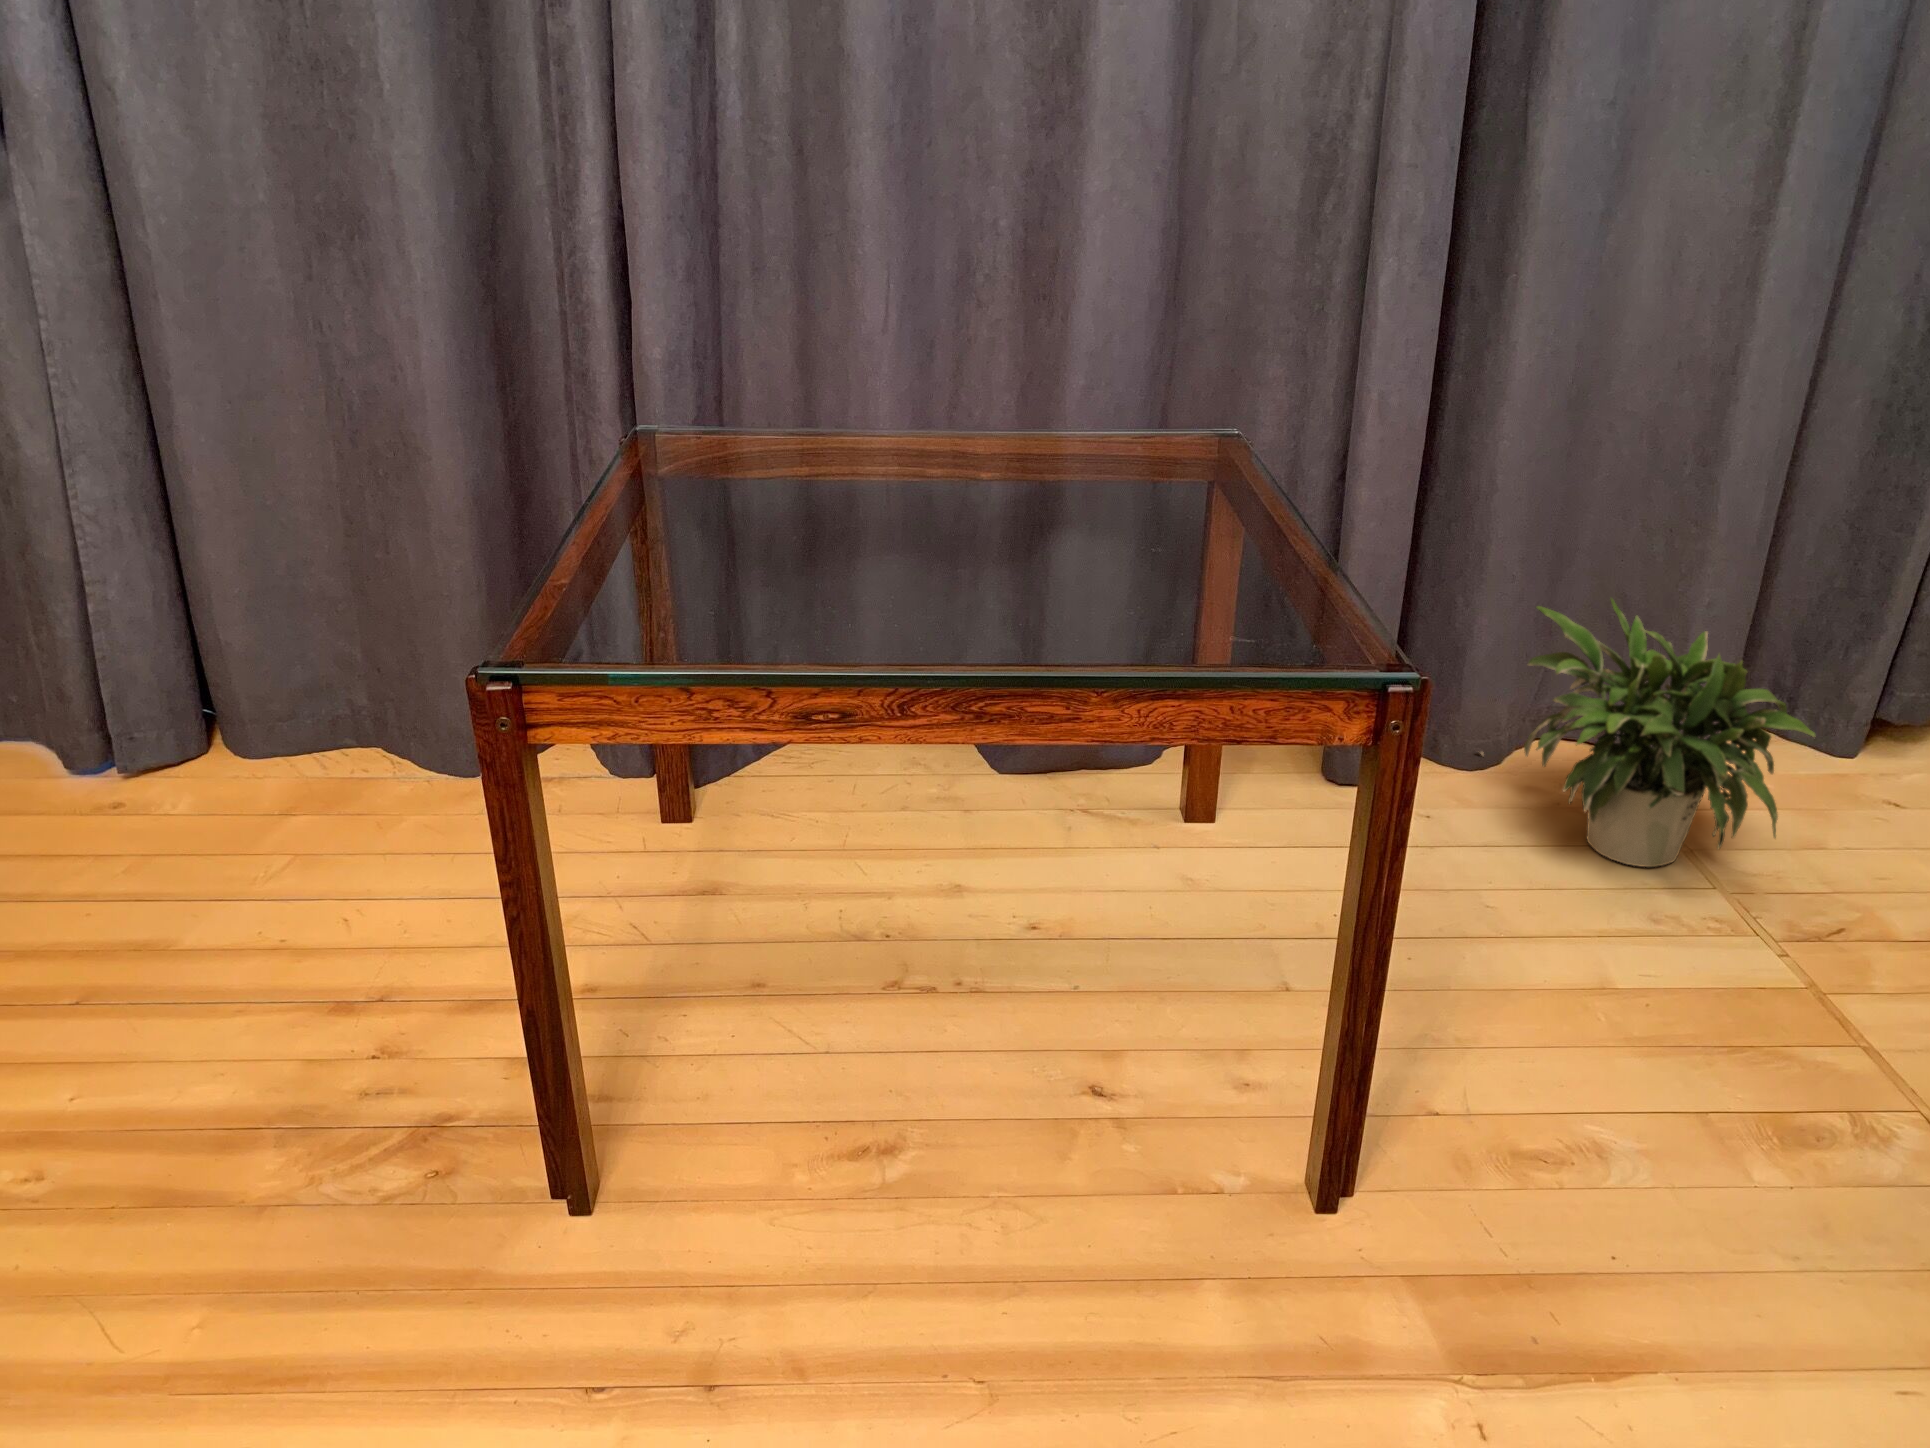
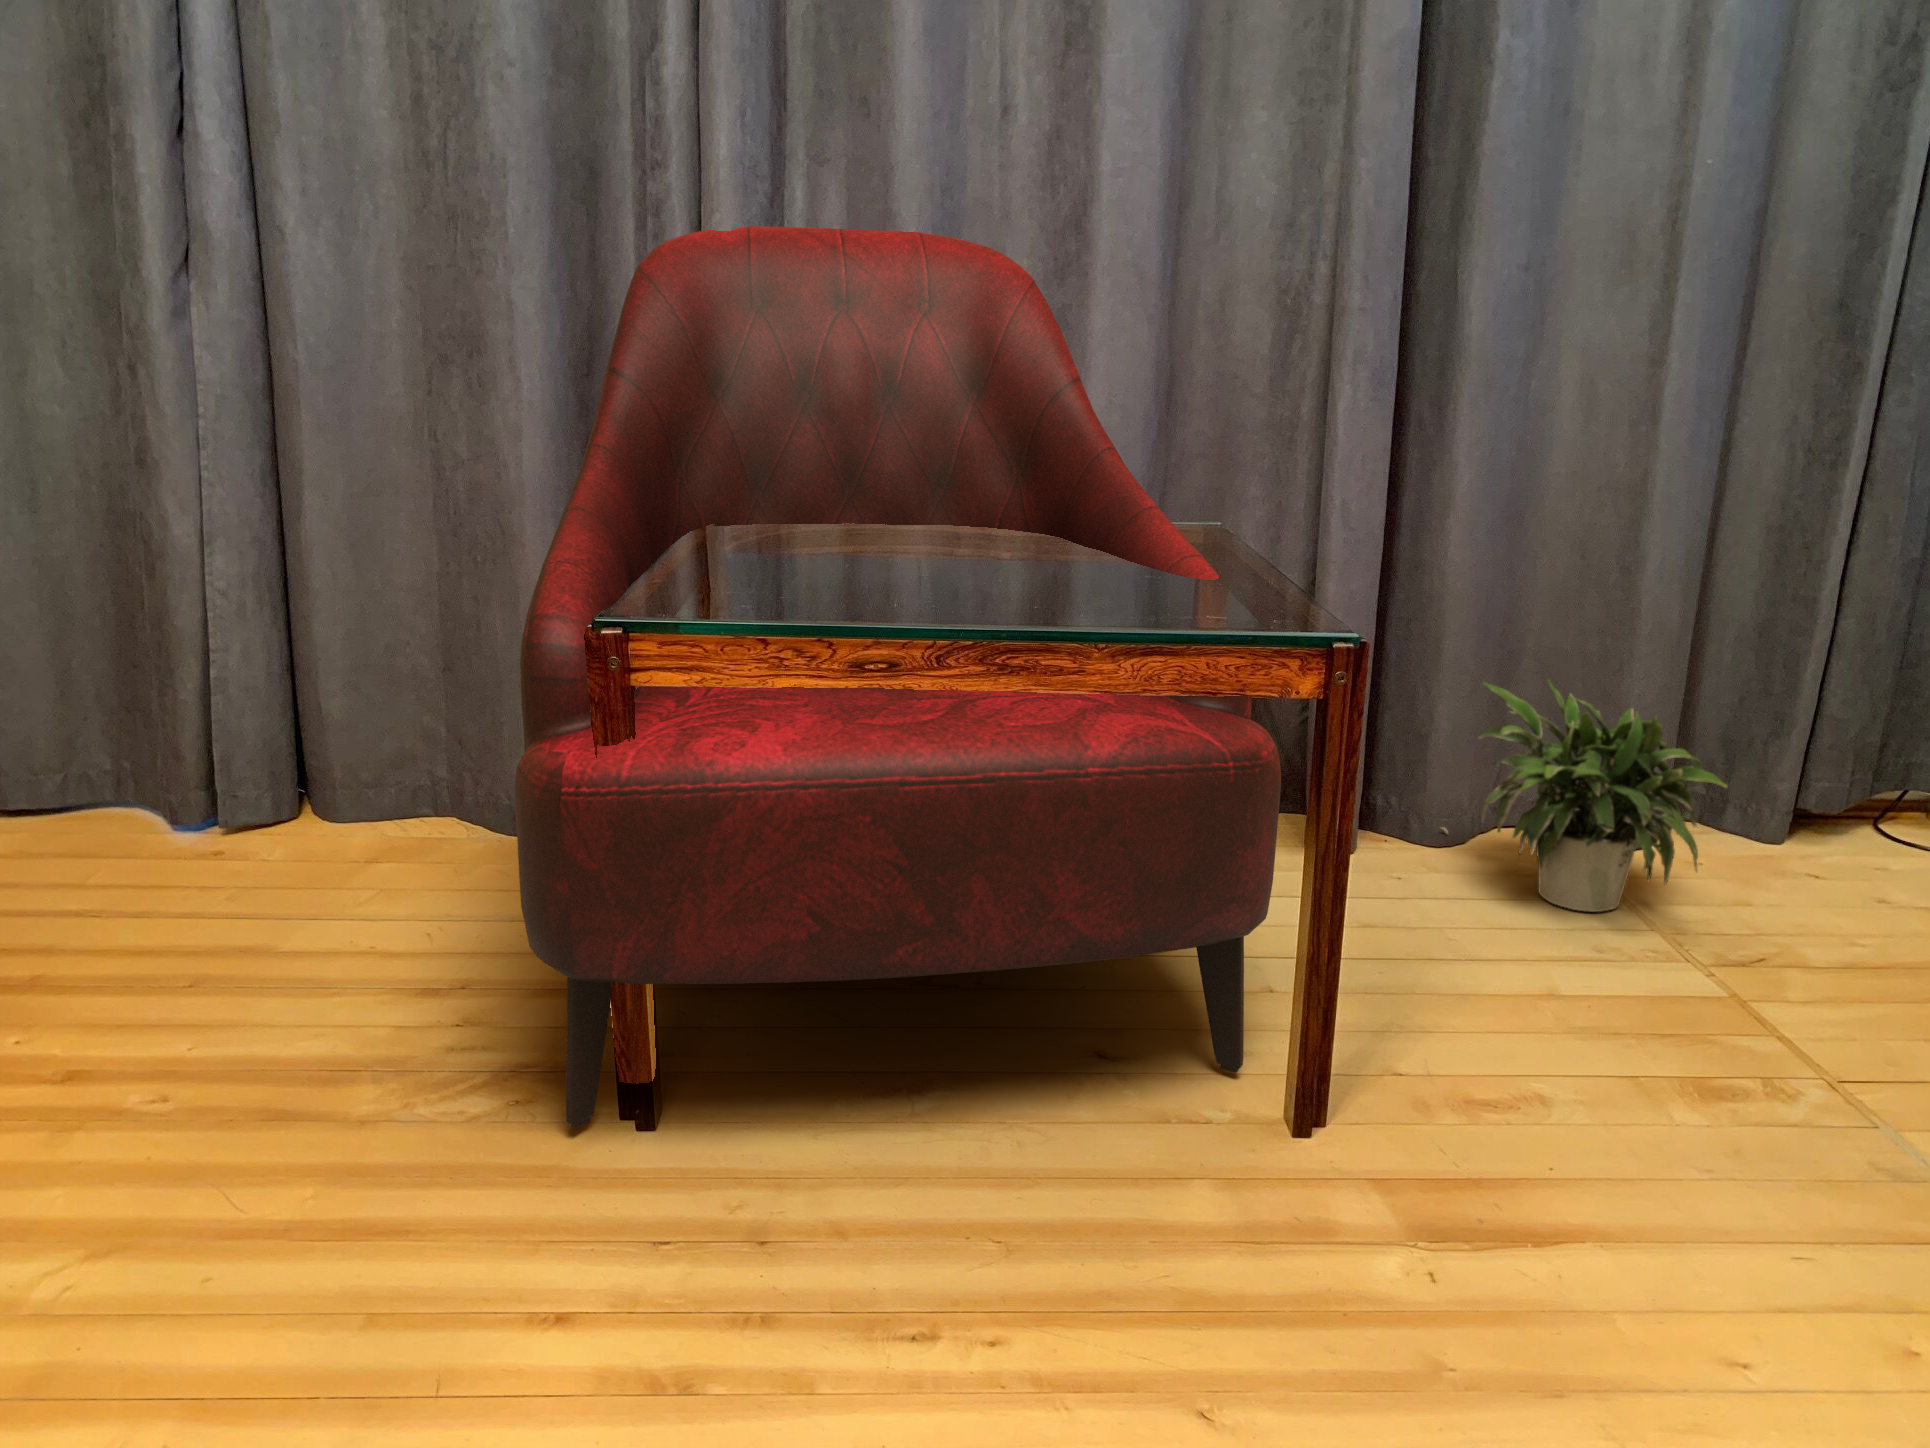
armchair: none [400,70,1313,1214] -> present [515,226,1281,1129]

